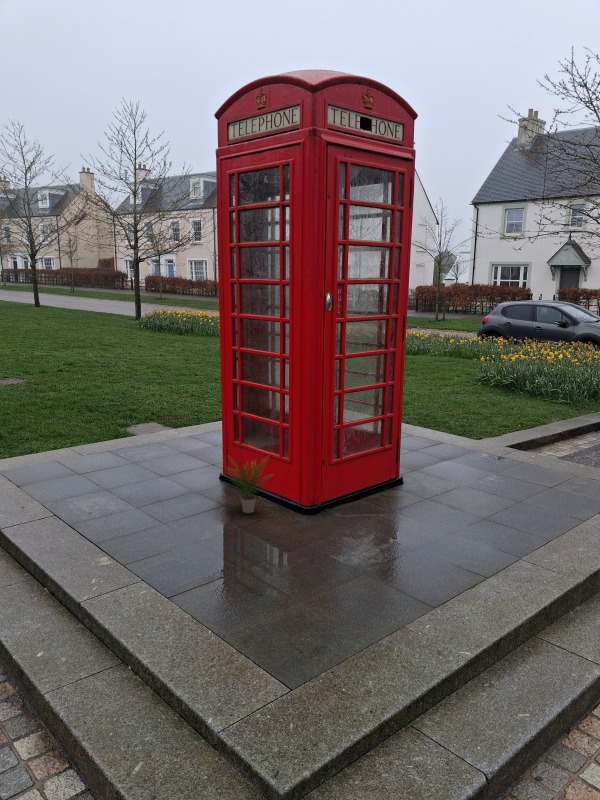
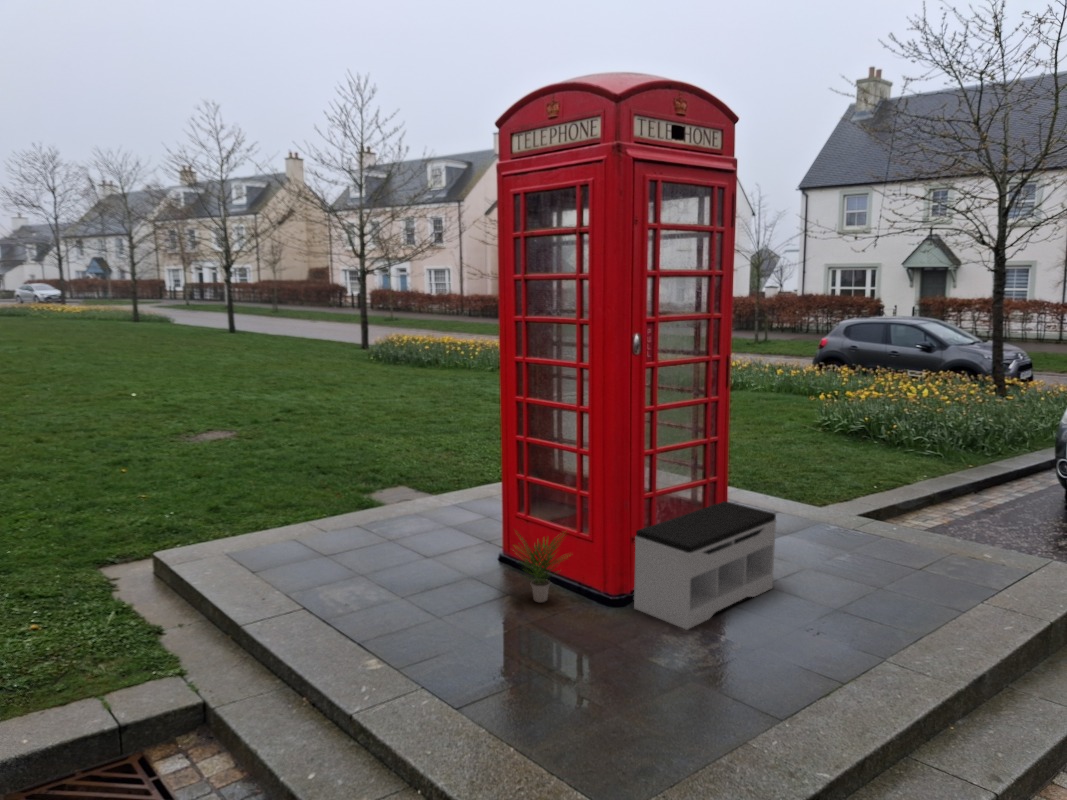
bench: none [323,434,440,536] -> present [634,501,777,630]

